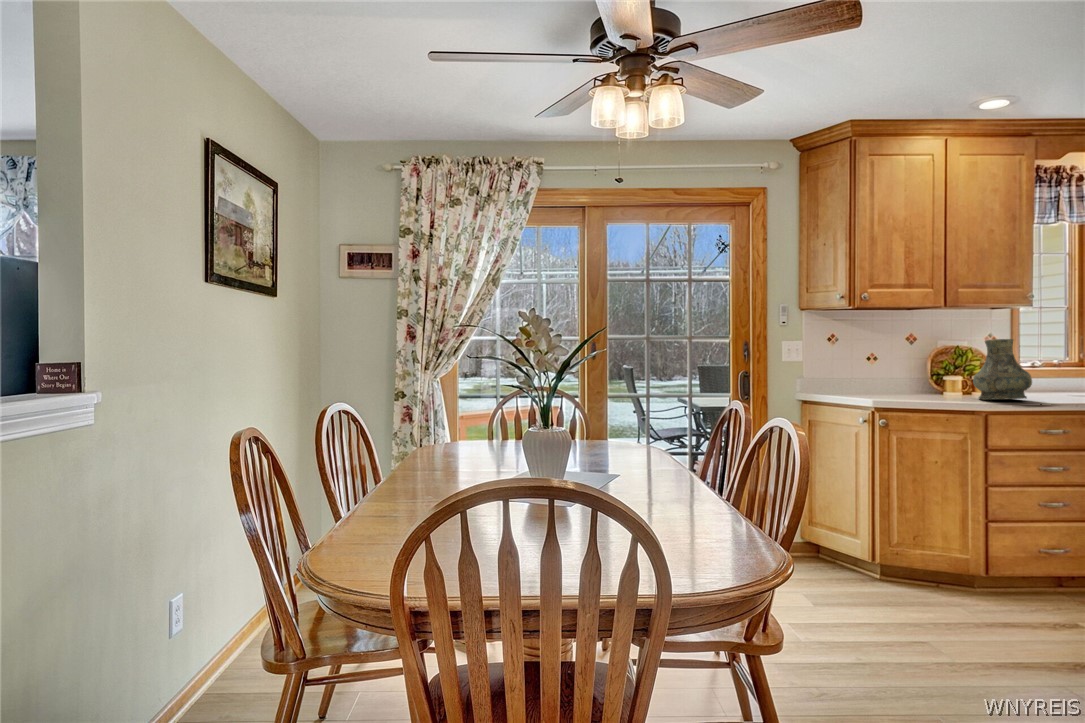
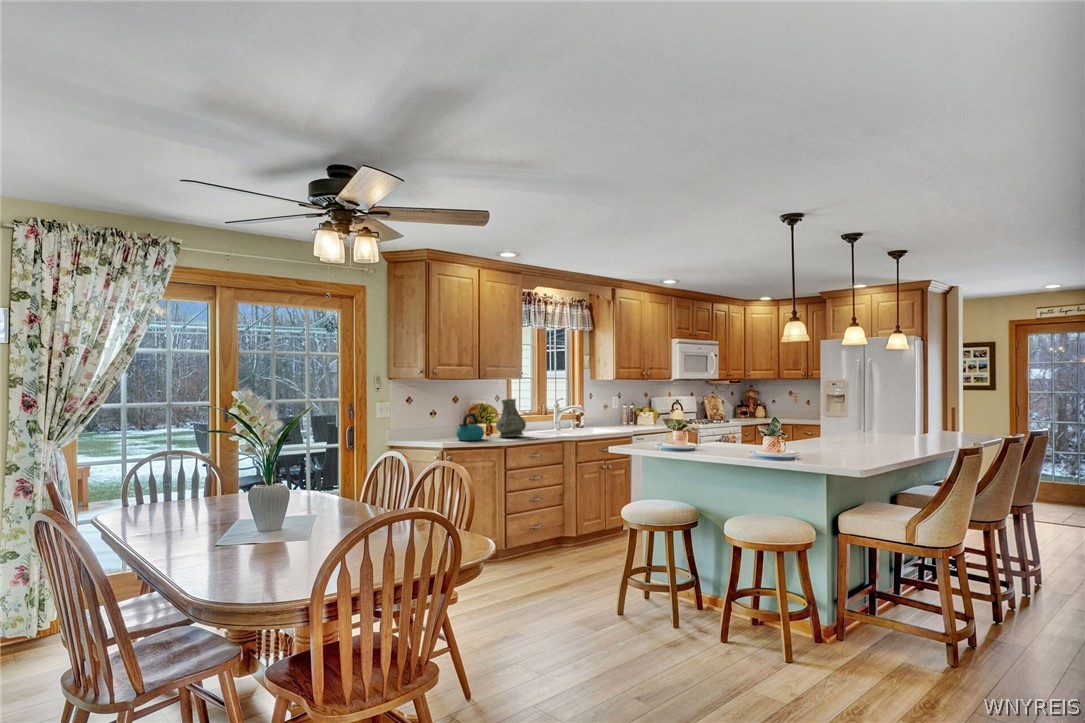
kettle: none [898,360,946,401] -> present [456,413,484,441]

